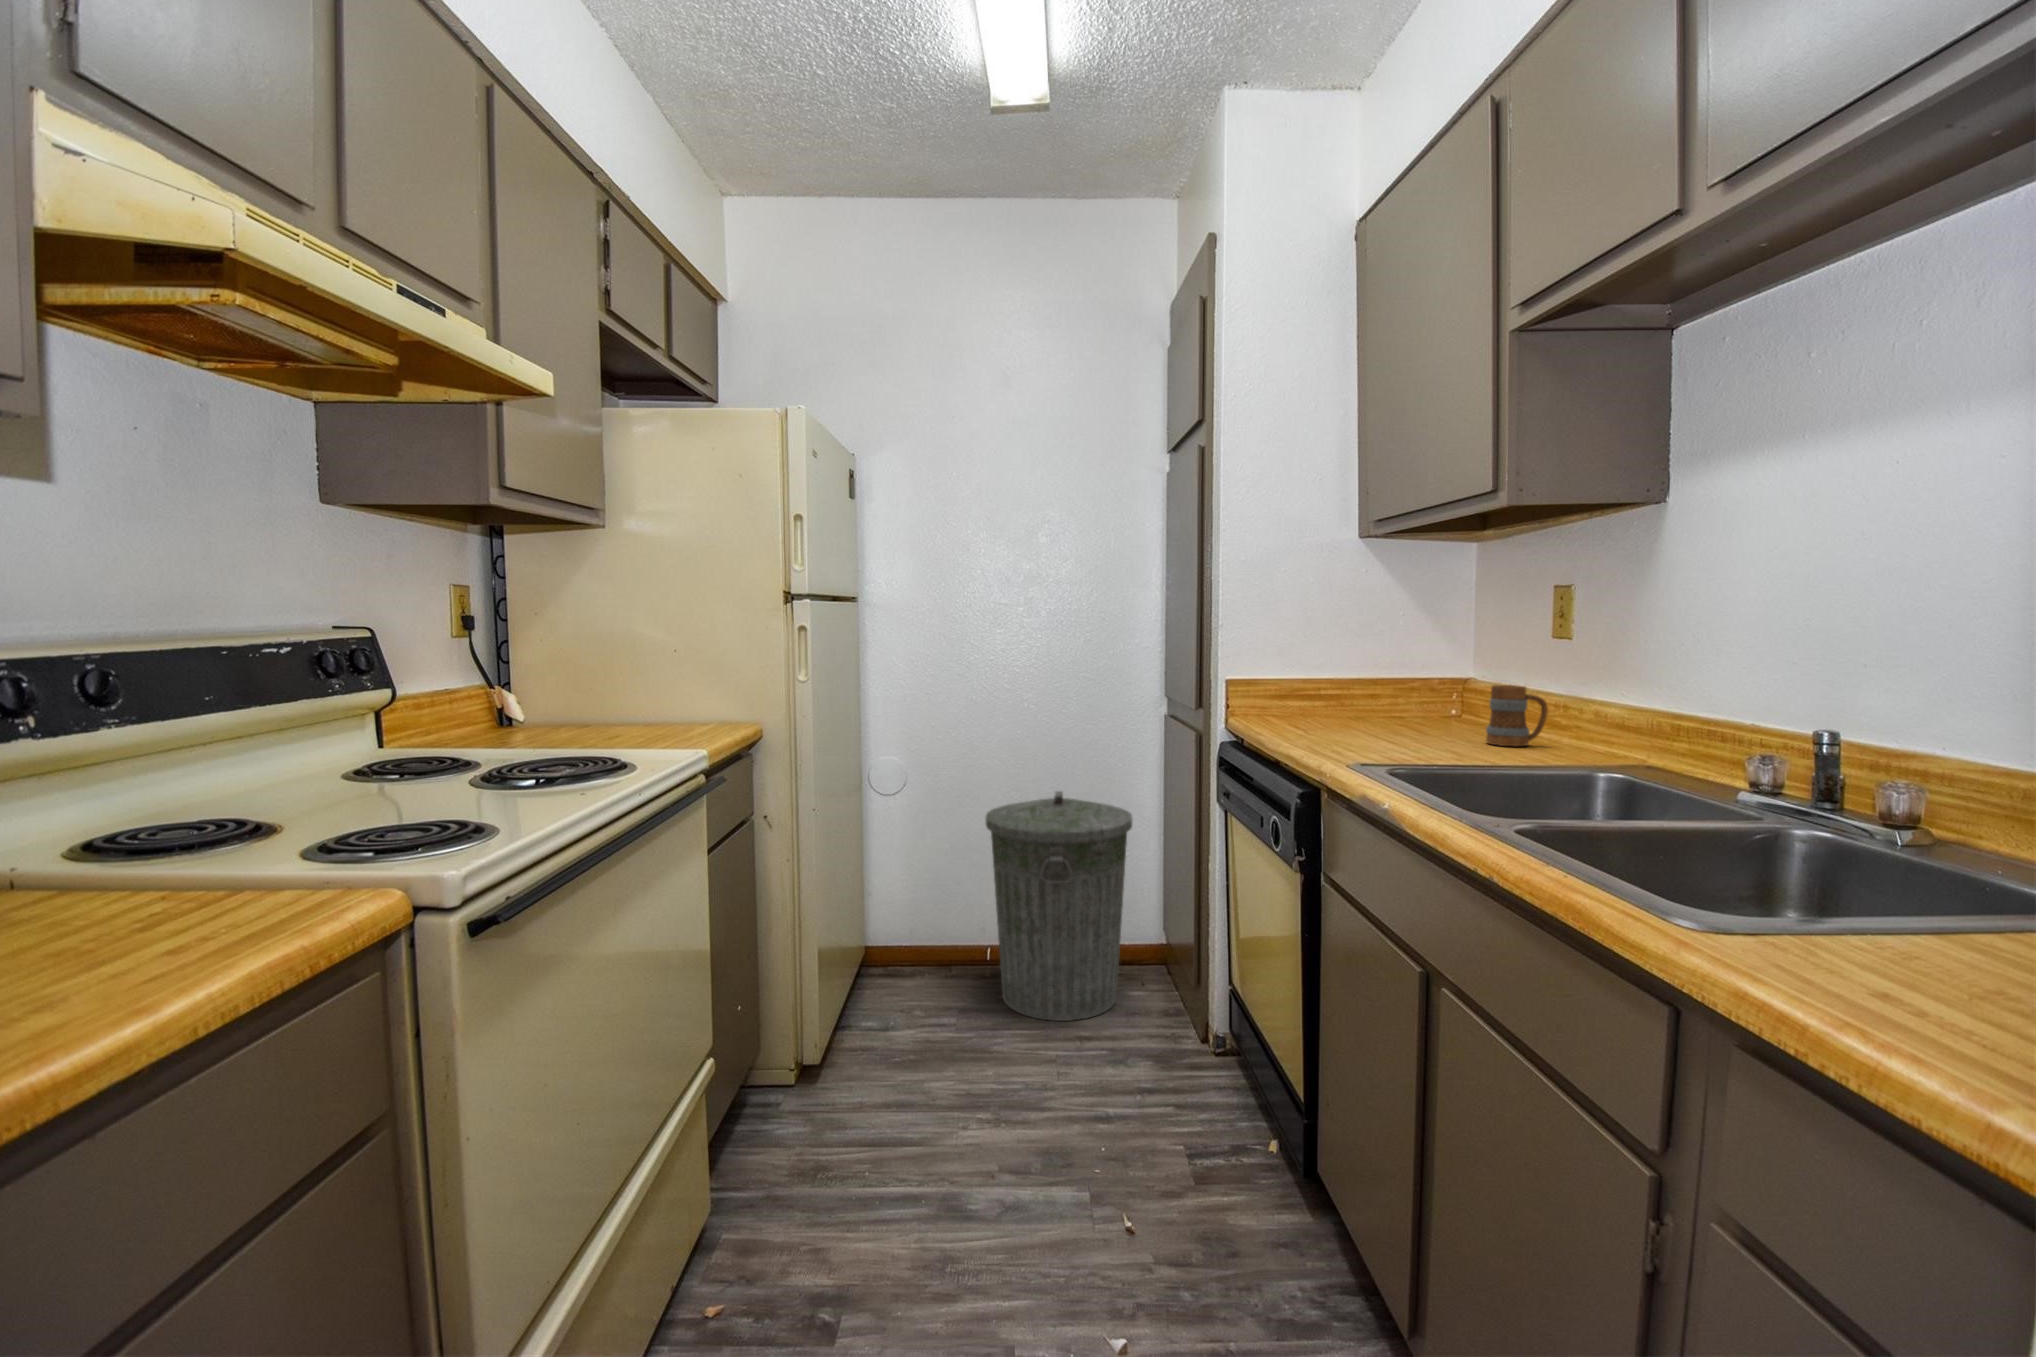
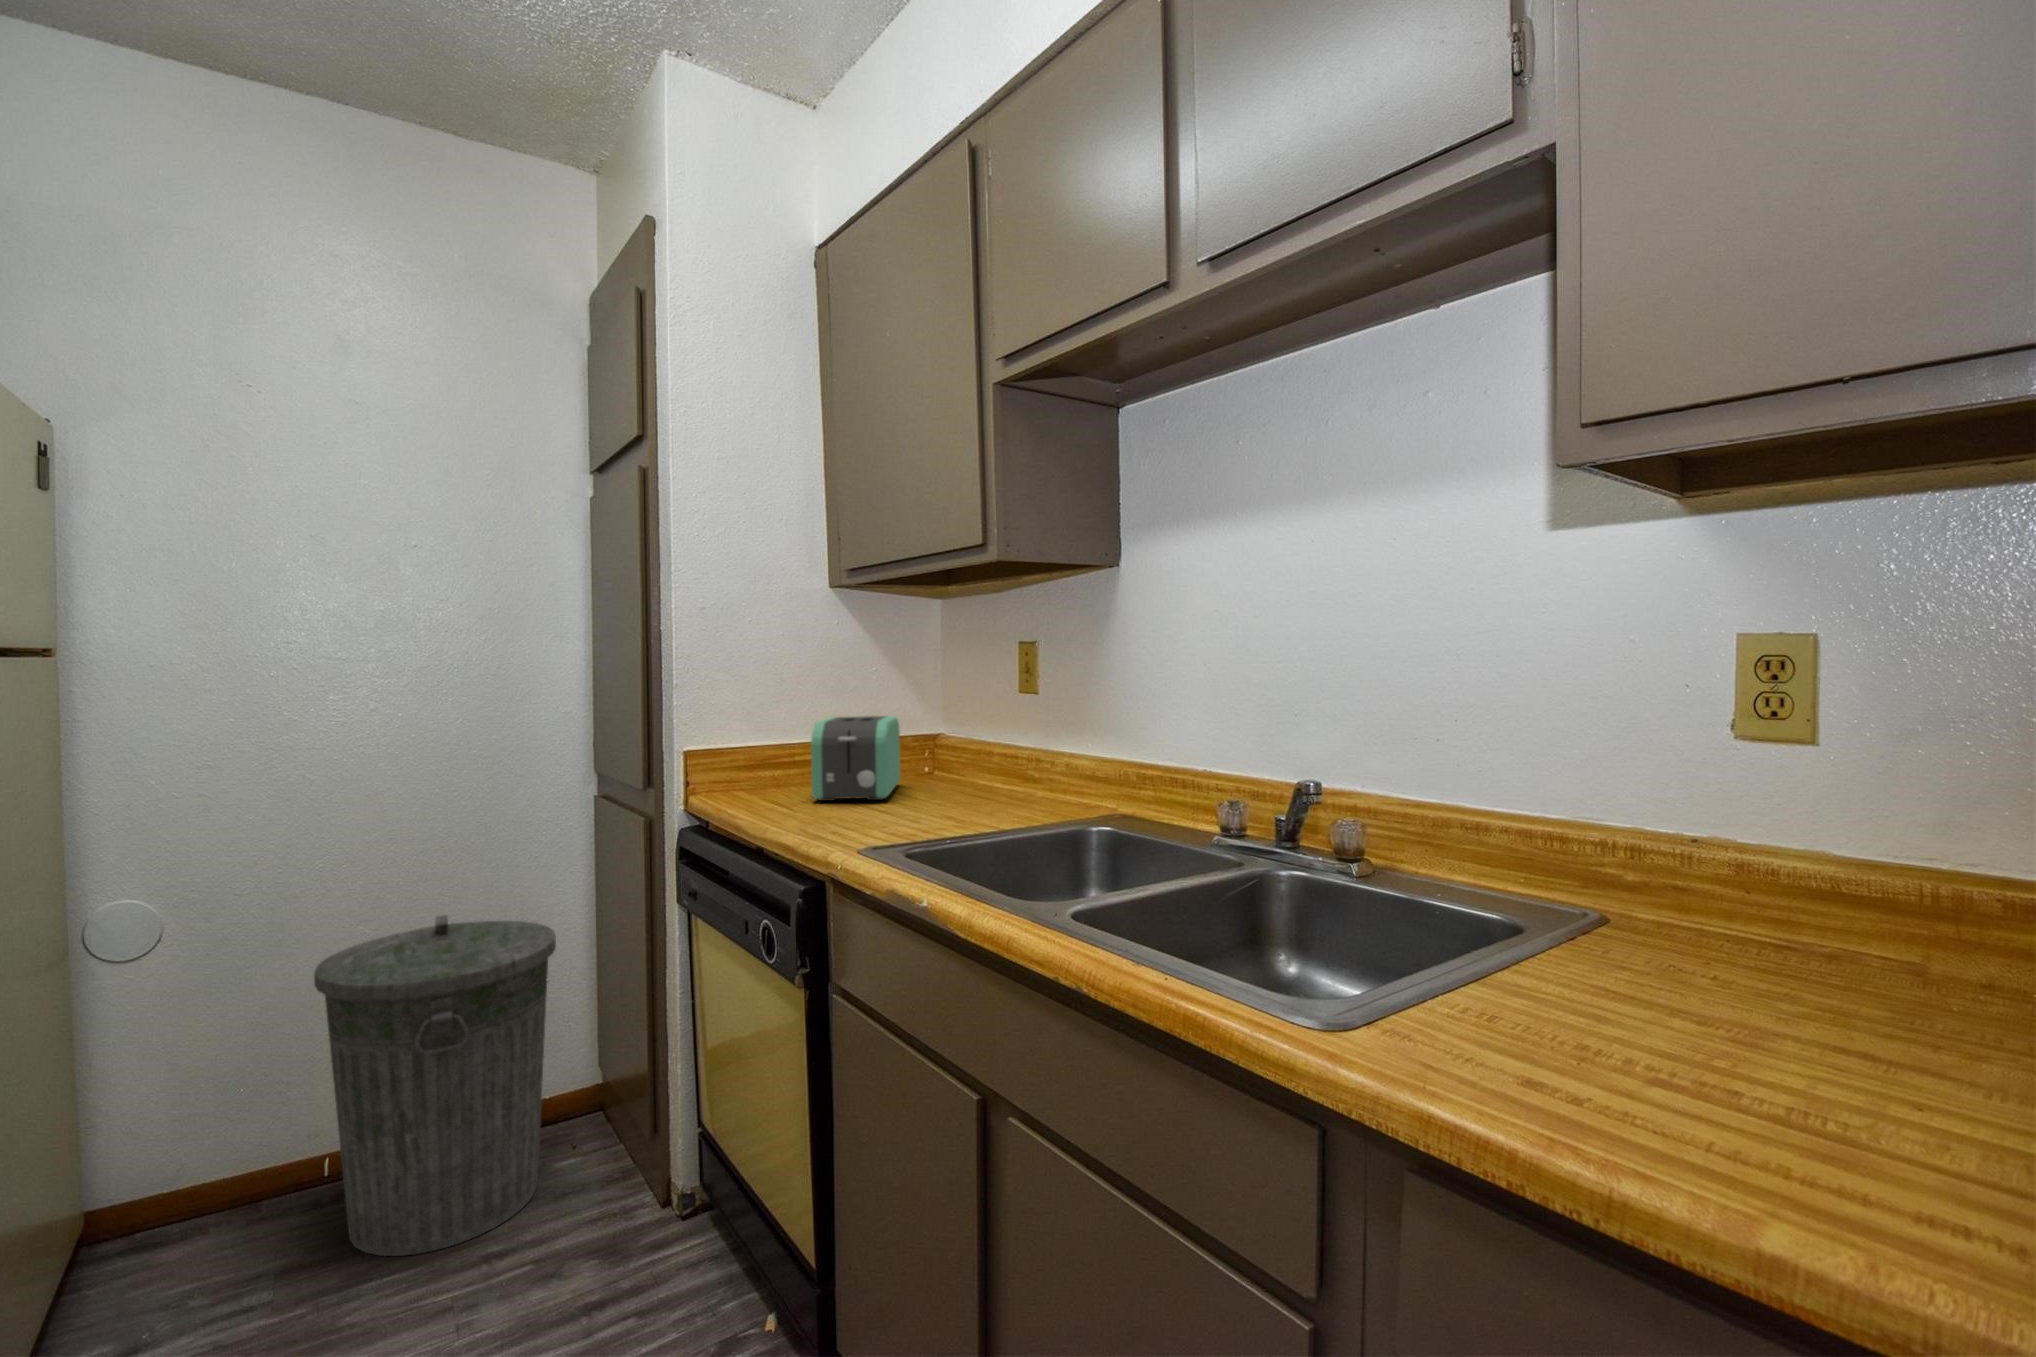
toaster: none [1327,657,1420,732] -> present [811,716,900,801]
mug: present [1486,685,1548,746] -> none [975,743,1029,807]

